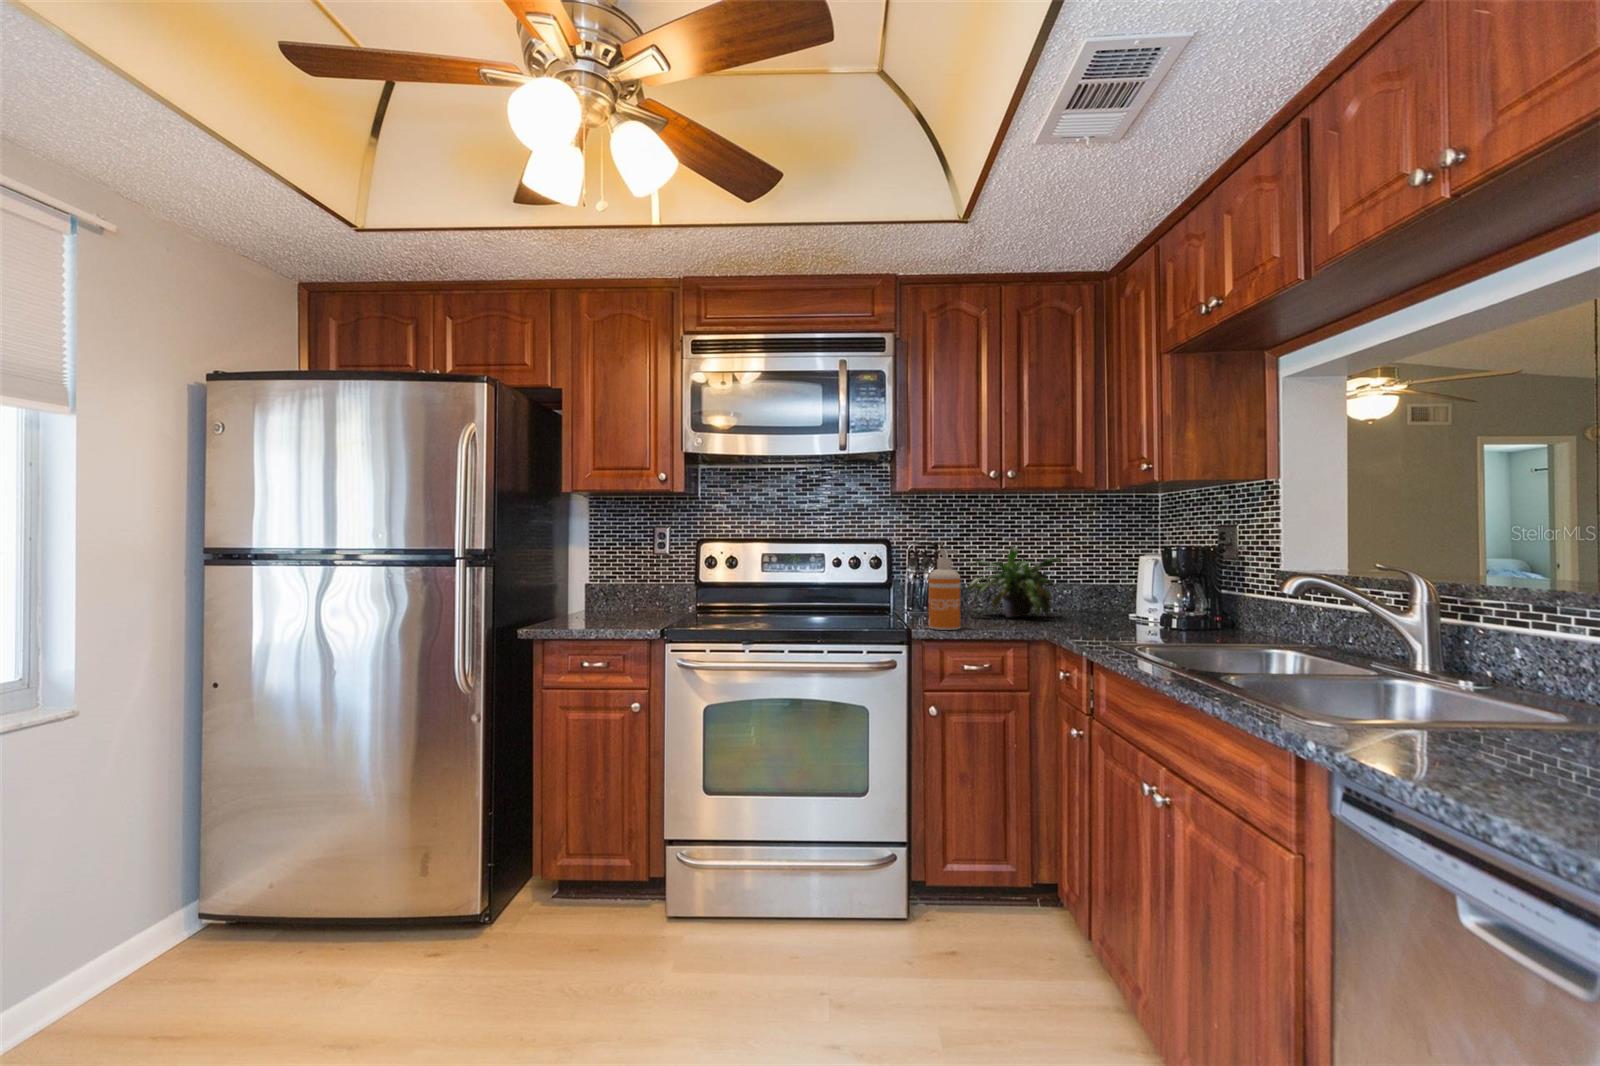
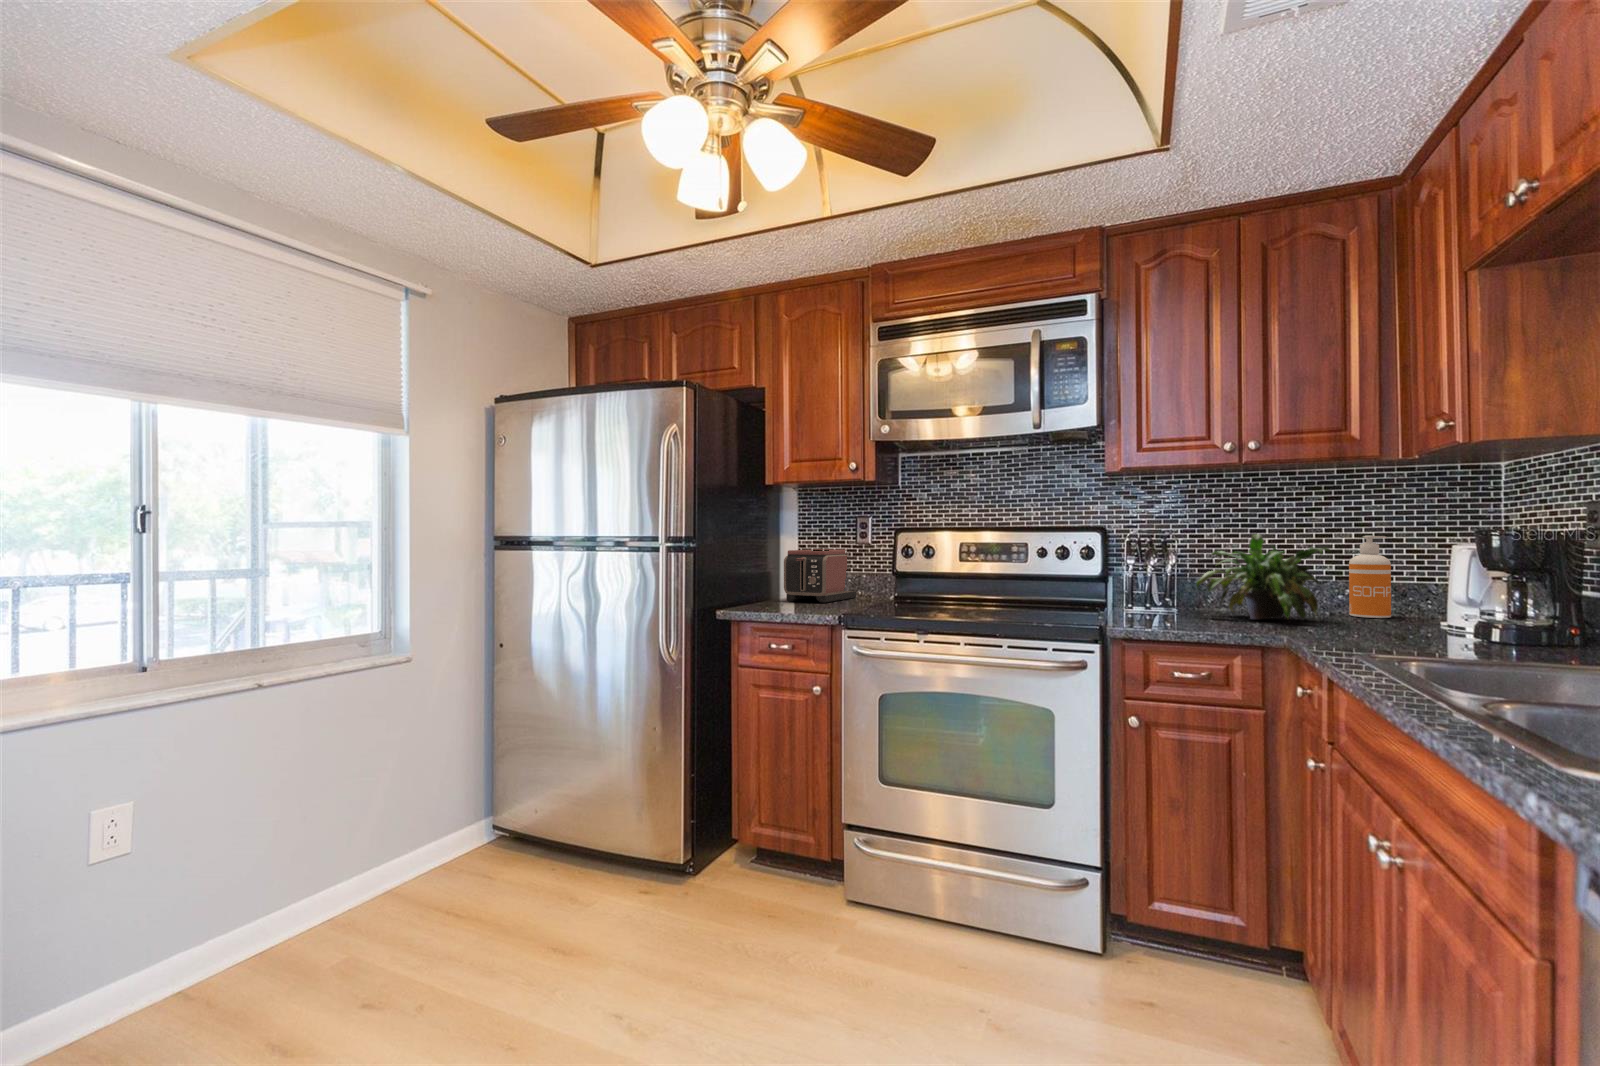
soap dispenser: present [929,551,960,630] -> present [1349,536,1391,618]
toaster: none [580,560,652,616] -> present [784,549,856,603]

